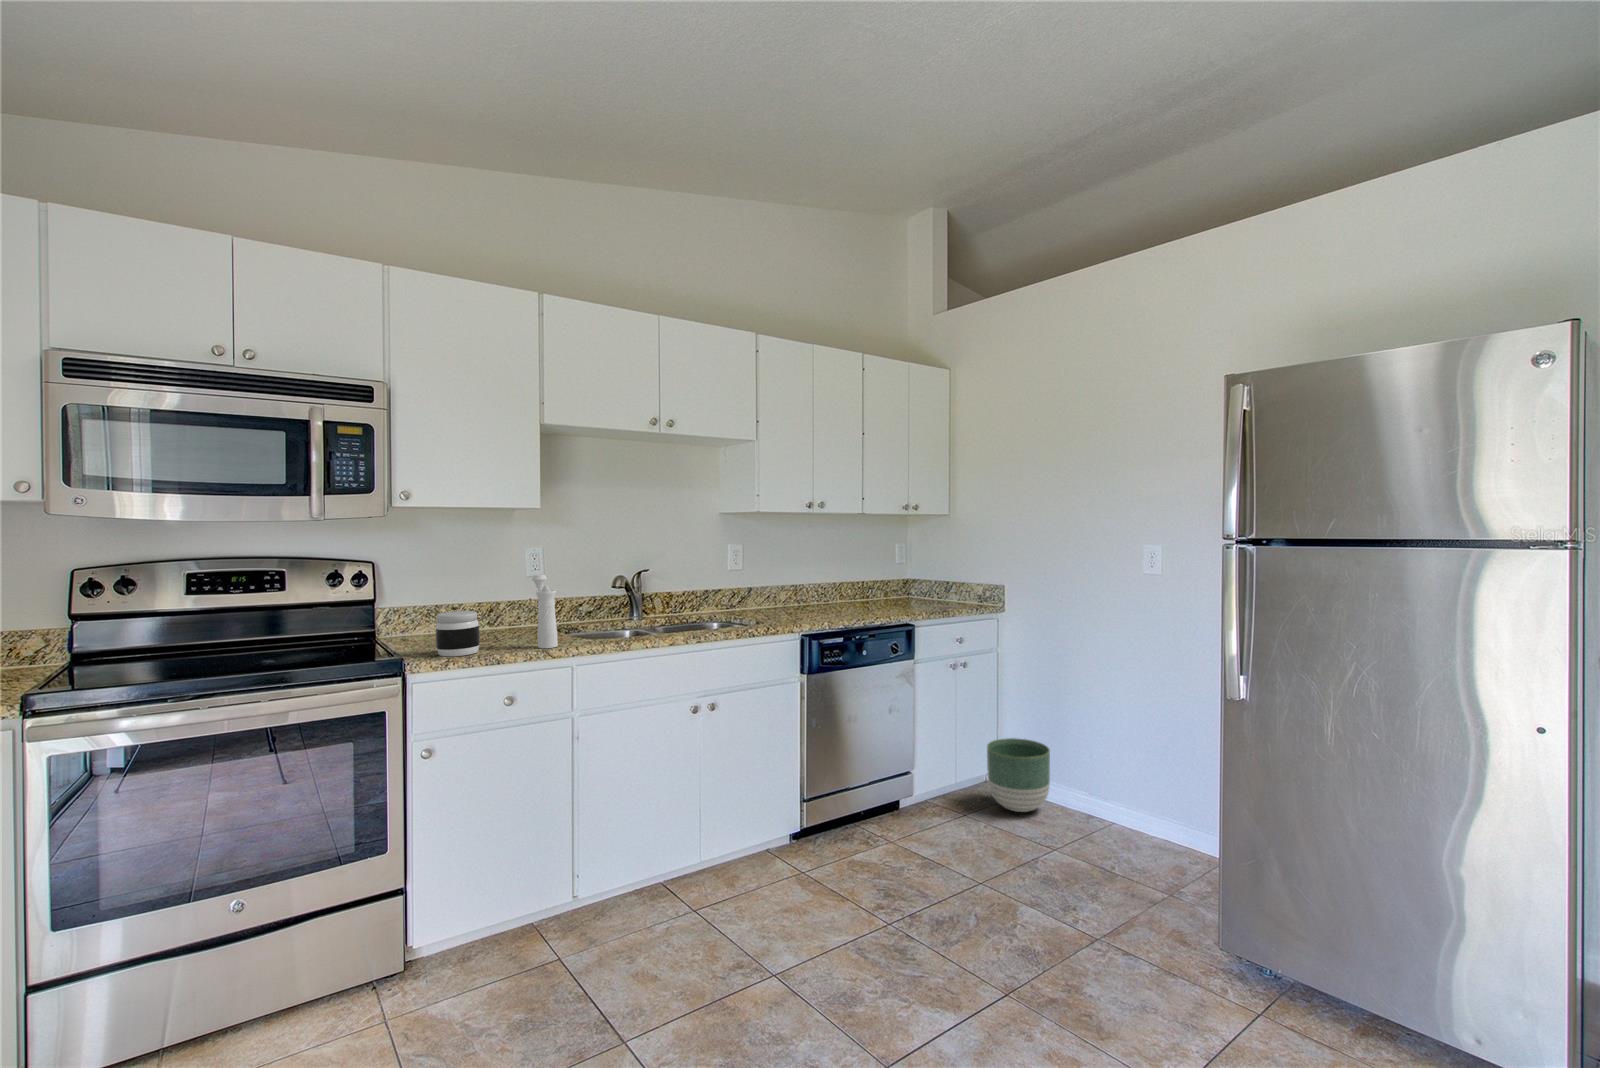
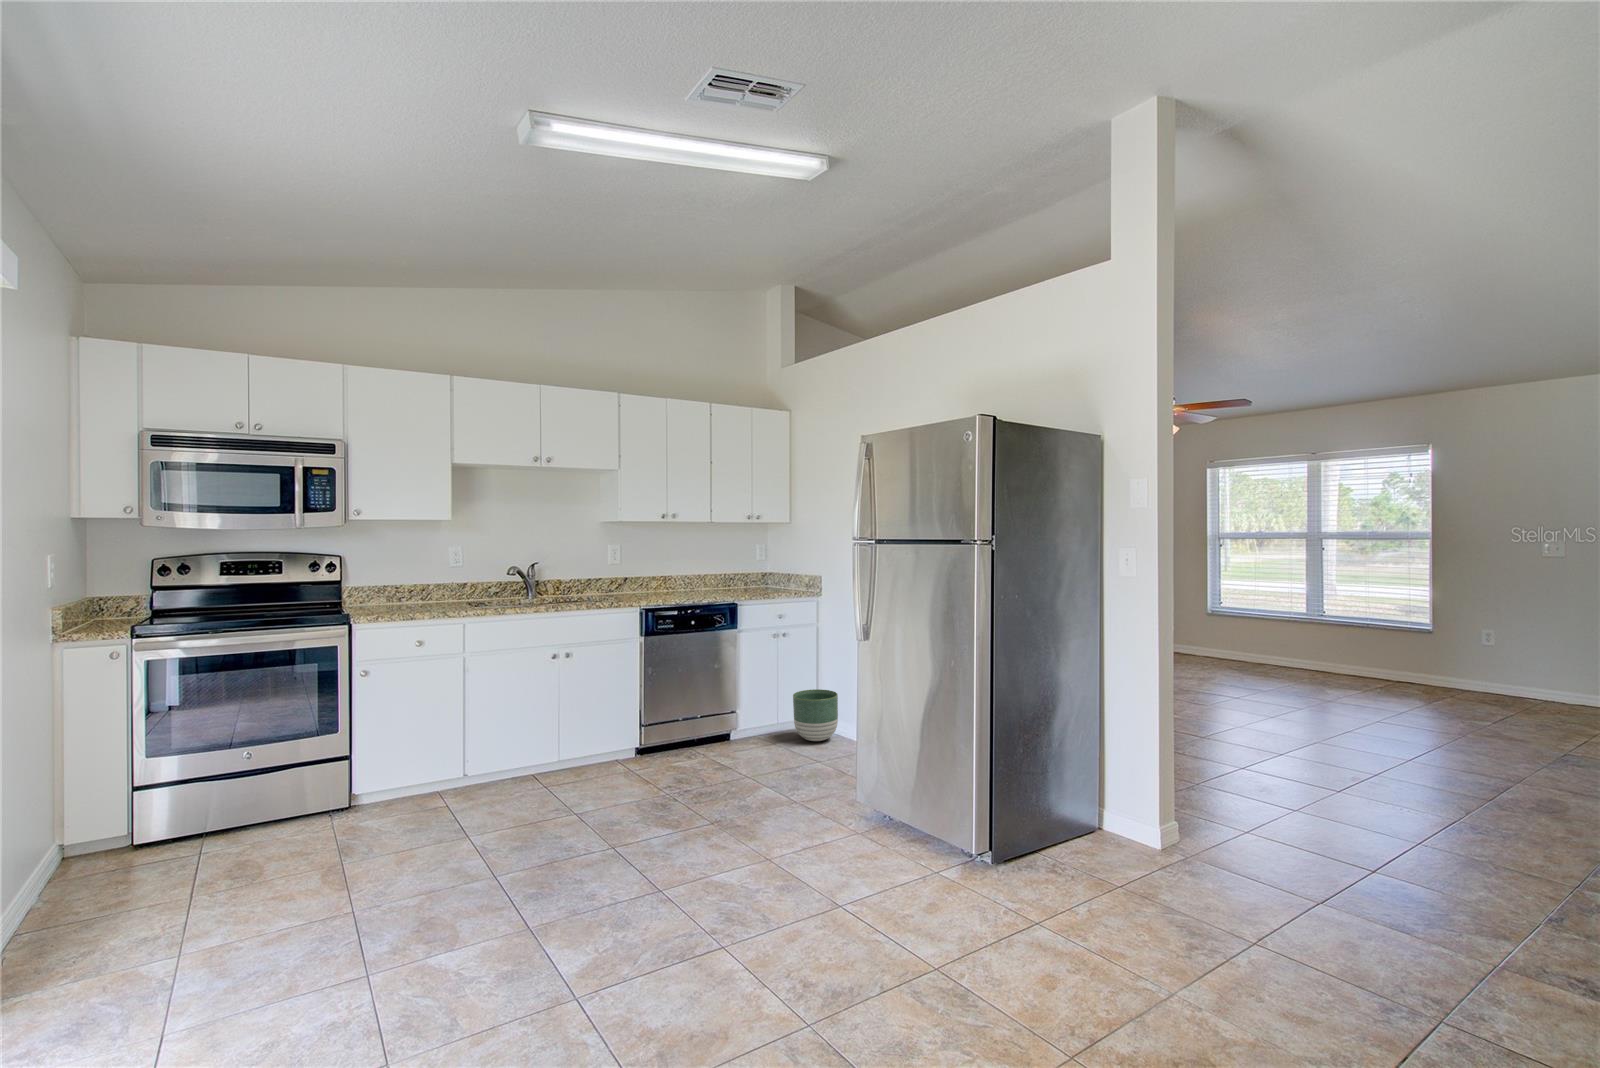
pepper mill: present [532,575,558,648] -> none [440,564,455,611]
jar: present [436,611,480,657] -> none [373,586,401,614]

